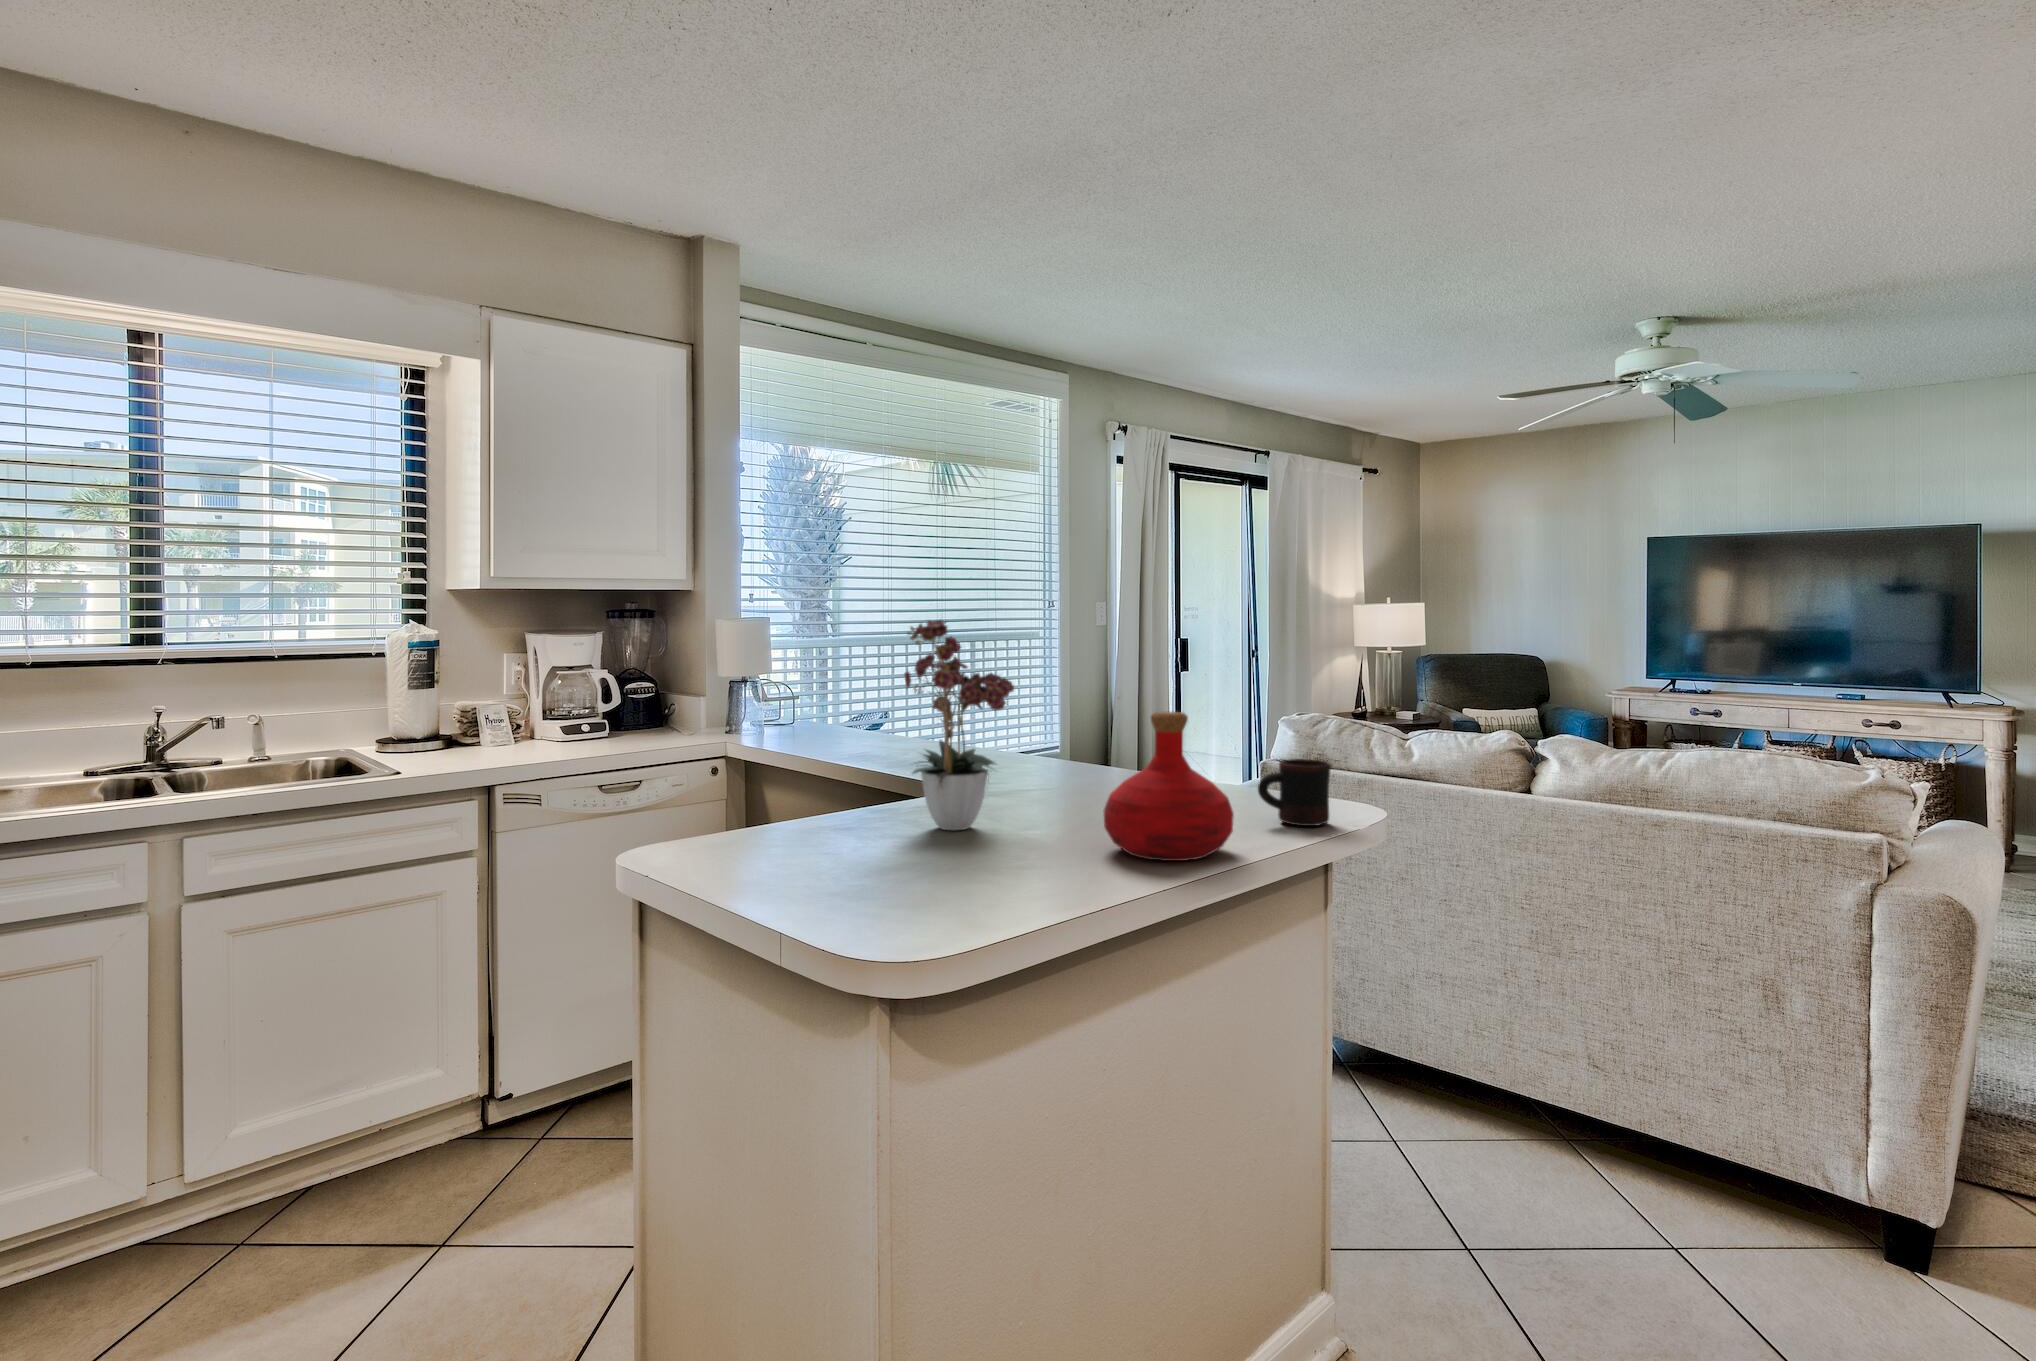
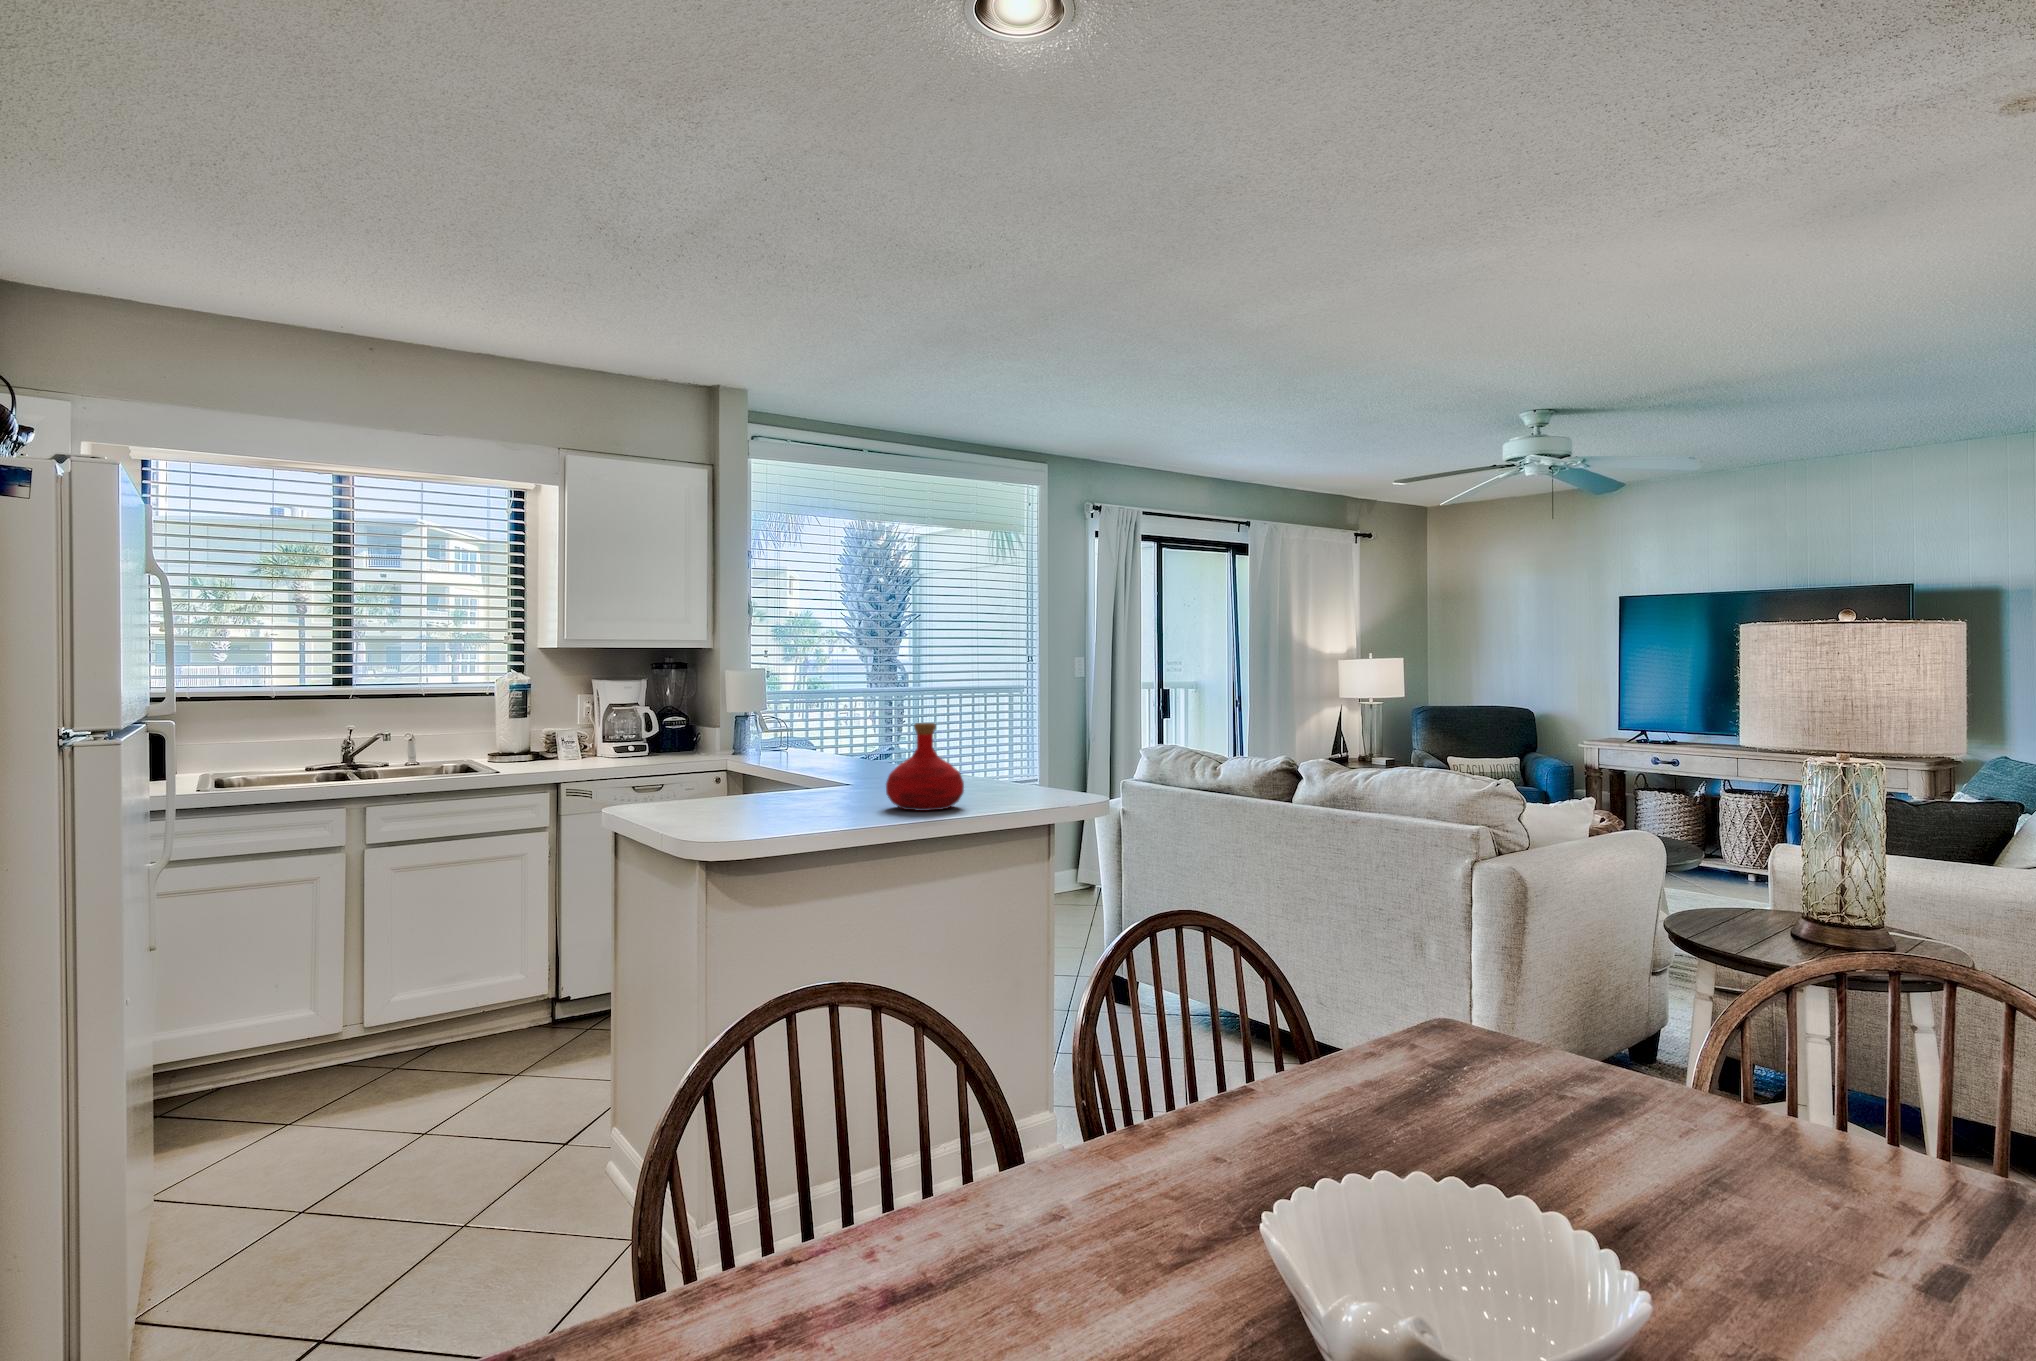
flower arrangement: present [904,620,1014,830] -> none [779,661,866,799]
mug: present [1258,759,1331,826] -> none [1007,758,1055,800]

